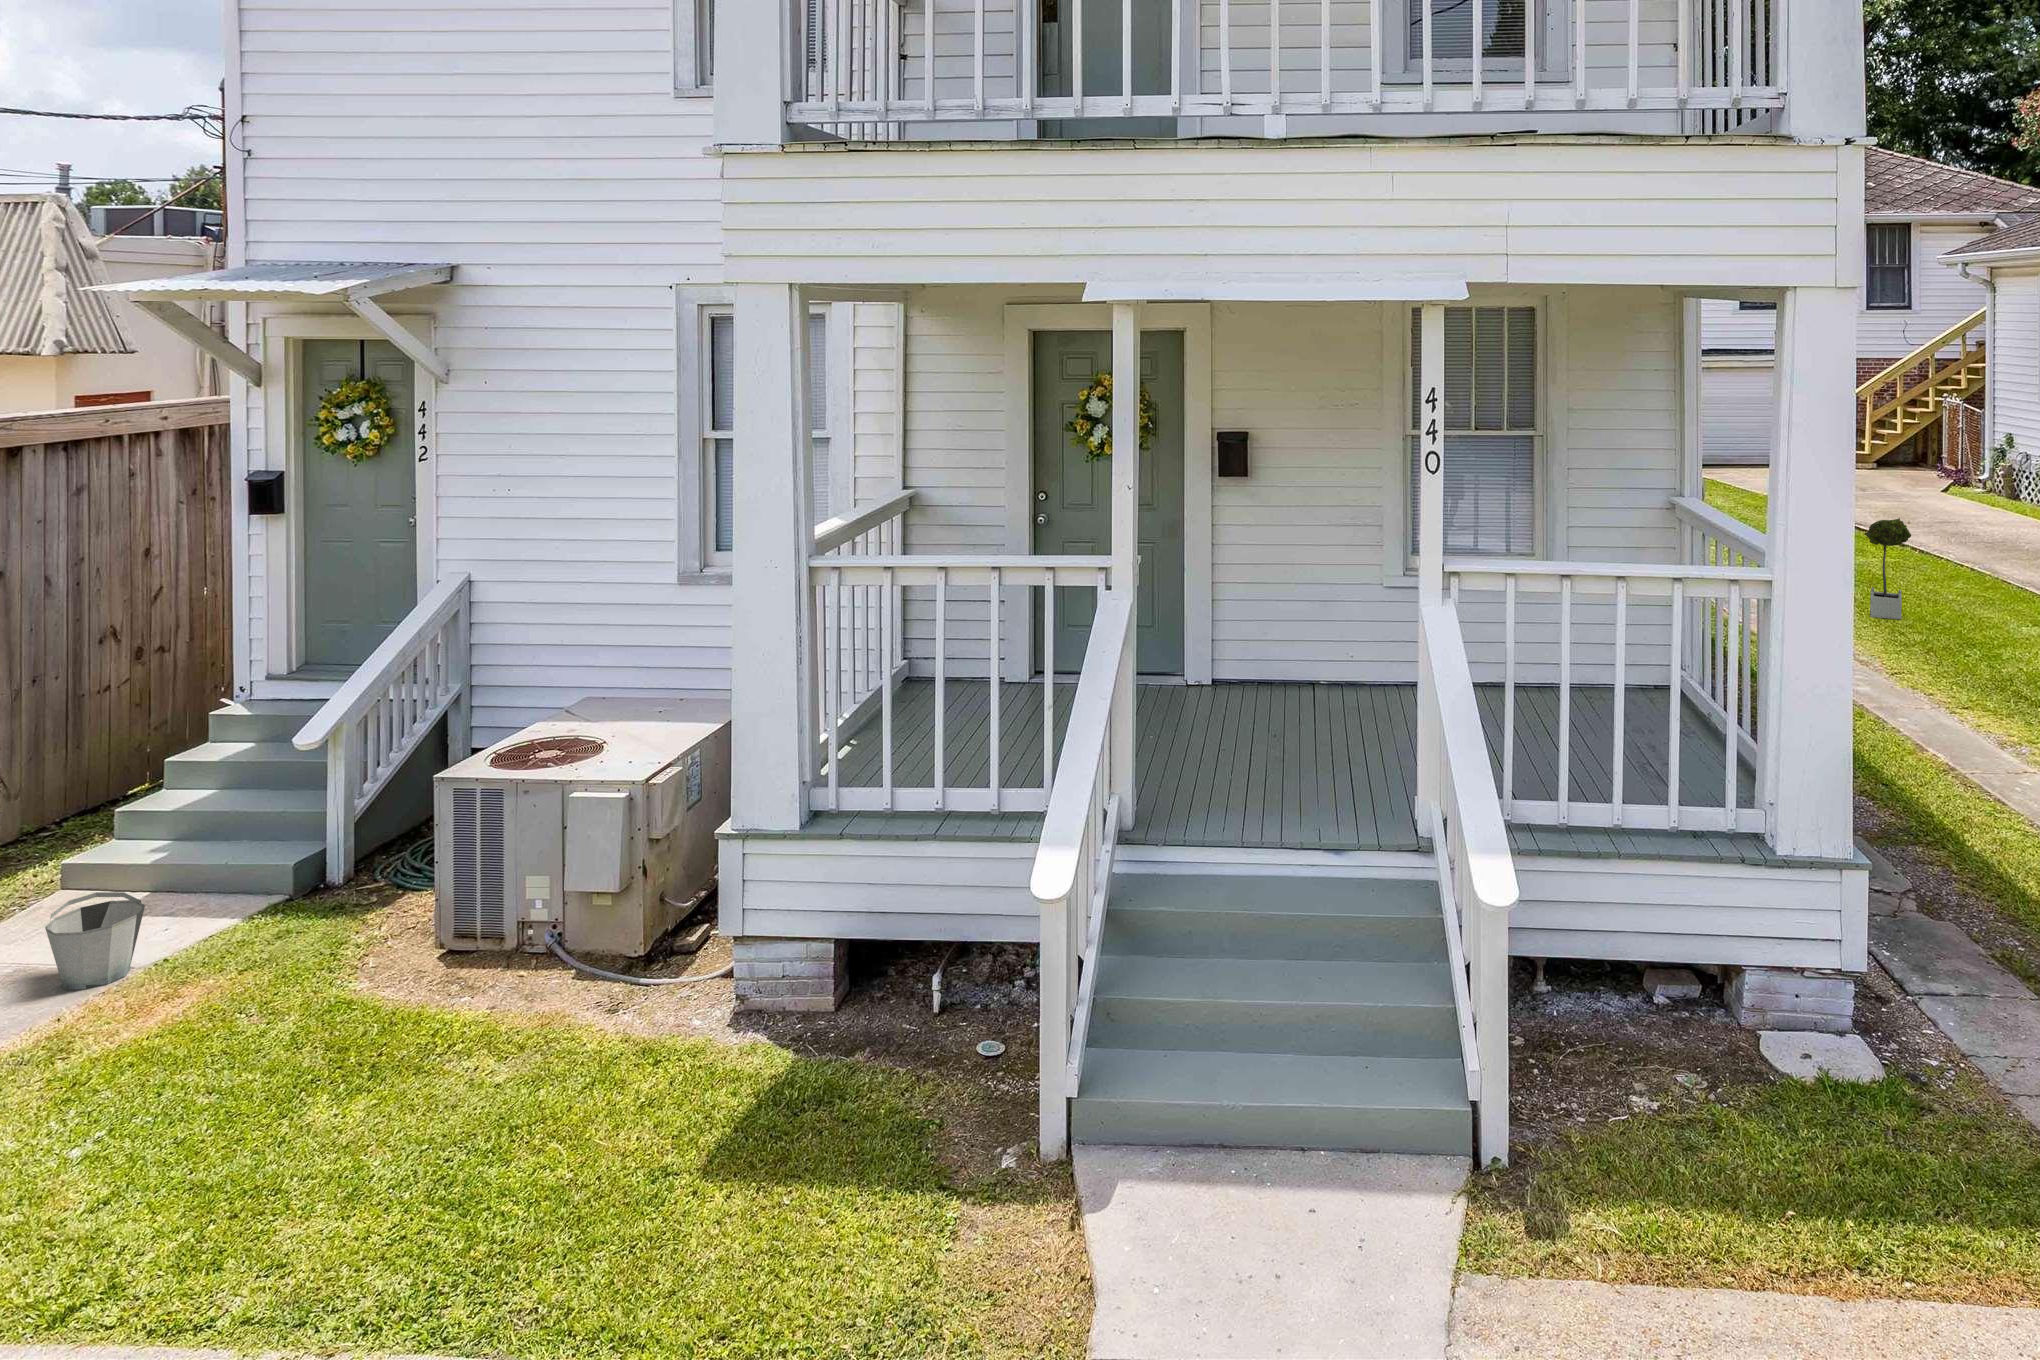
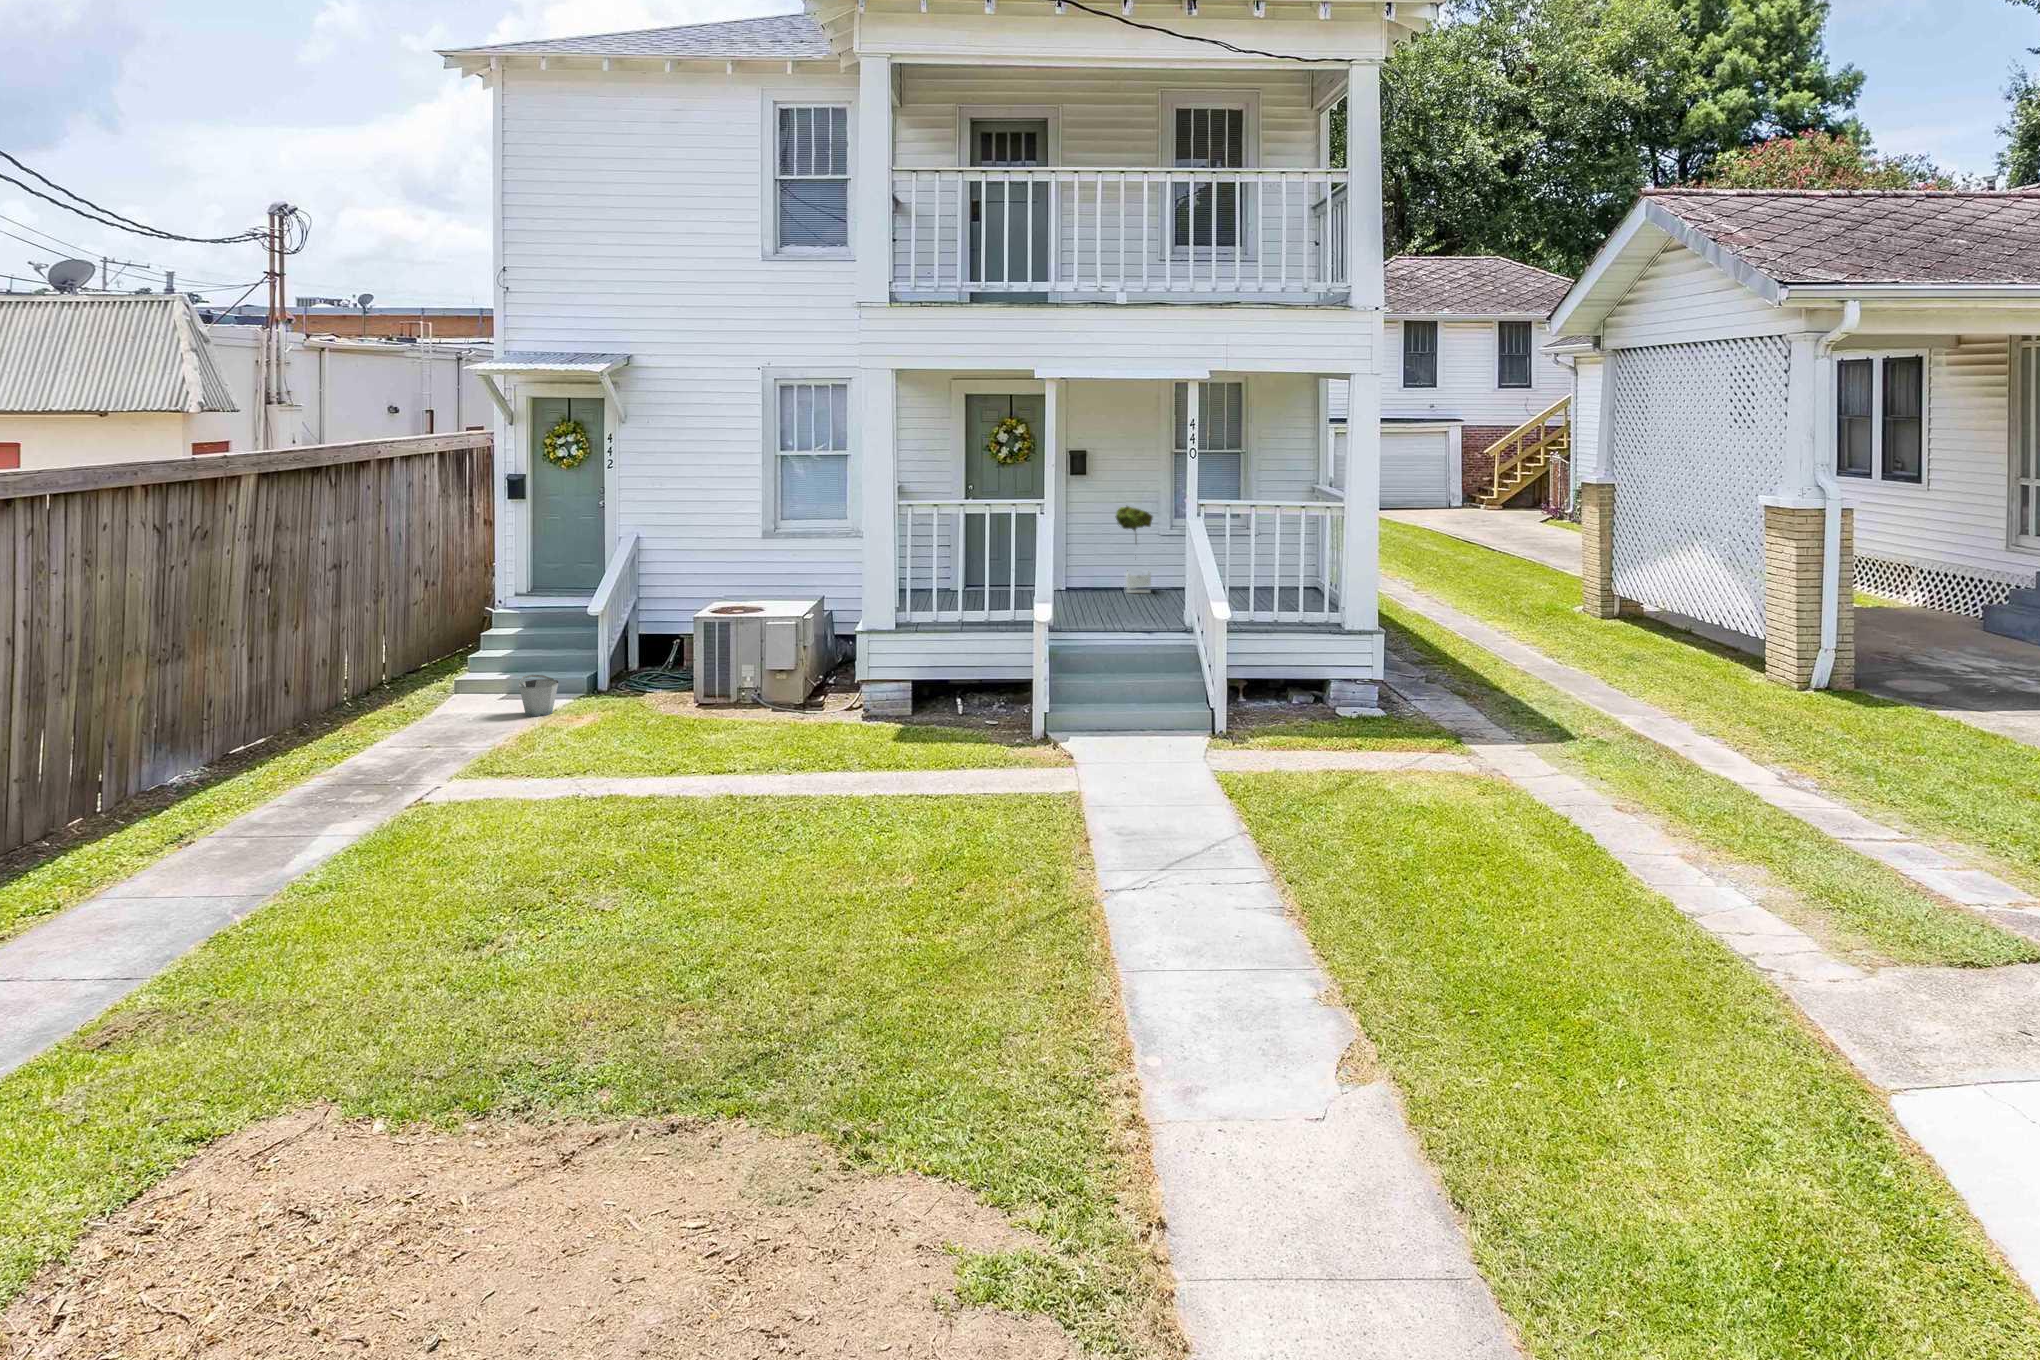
potted tree: present [1864,518,1911,619] -> present [1115,506,1153,593]

